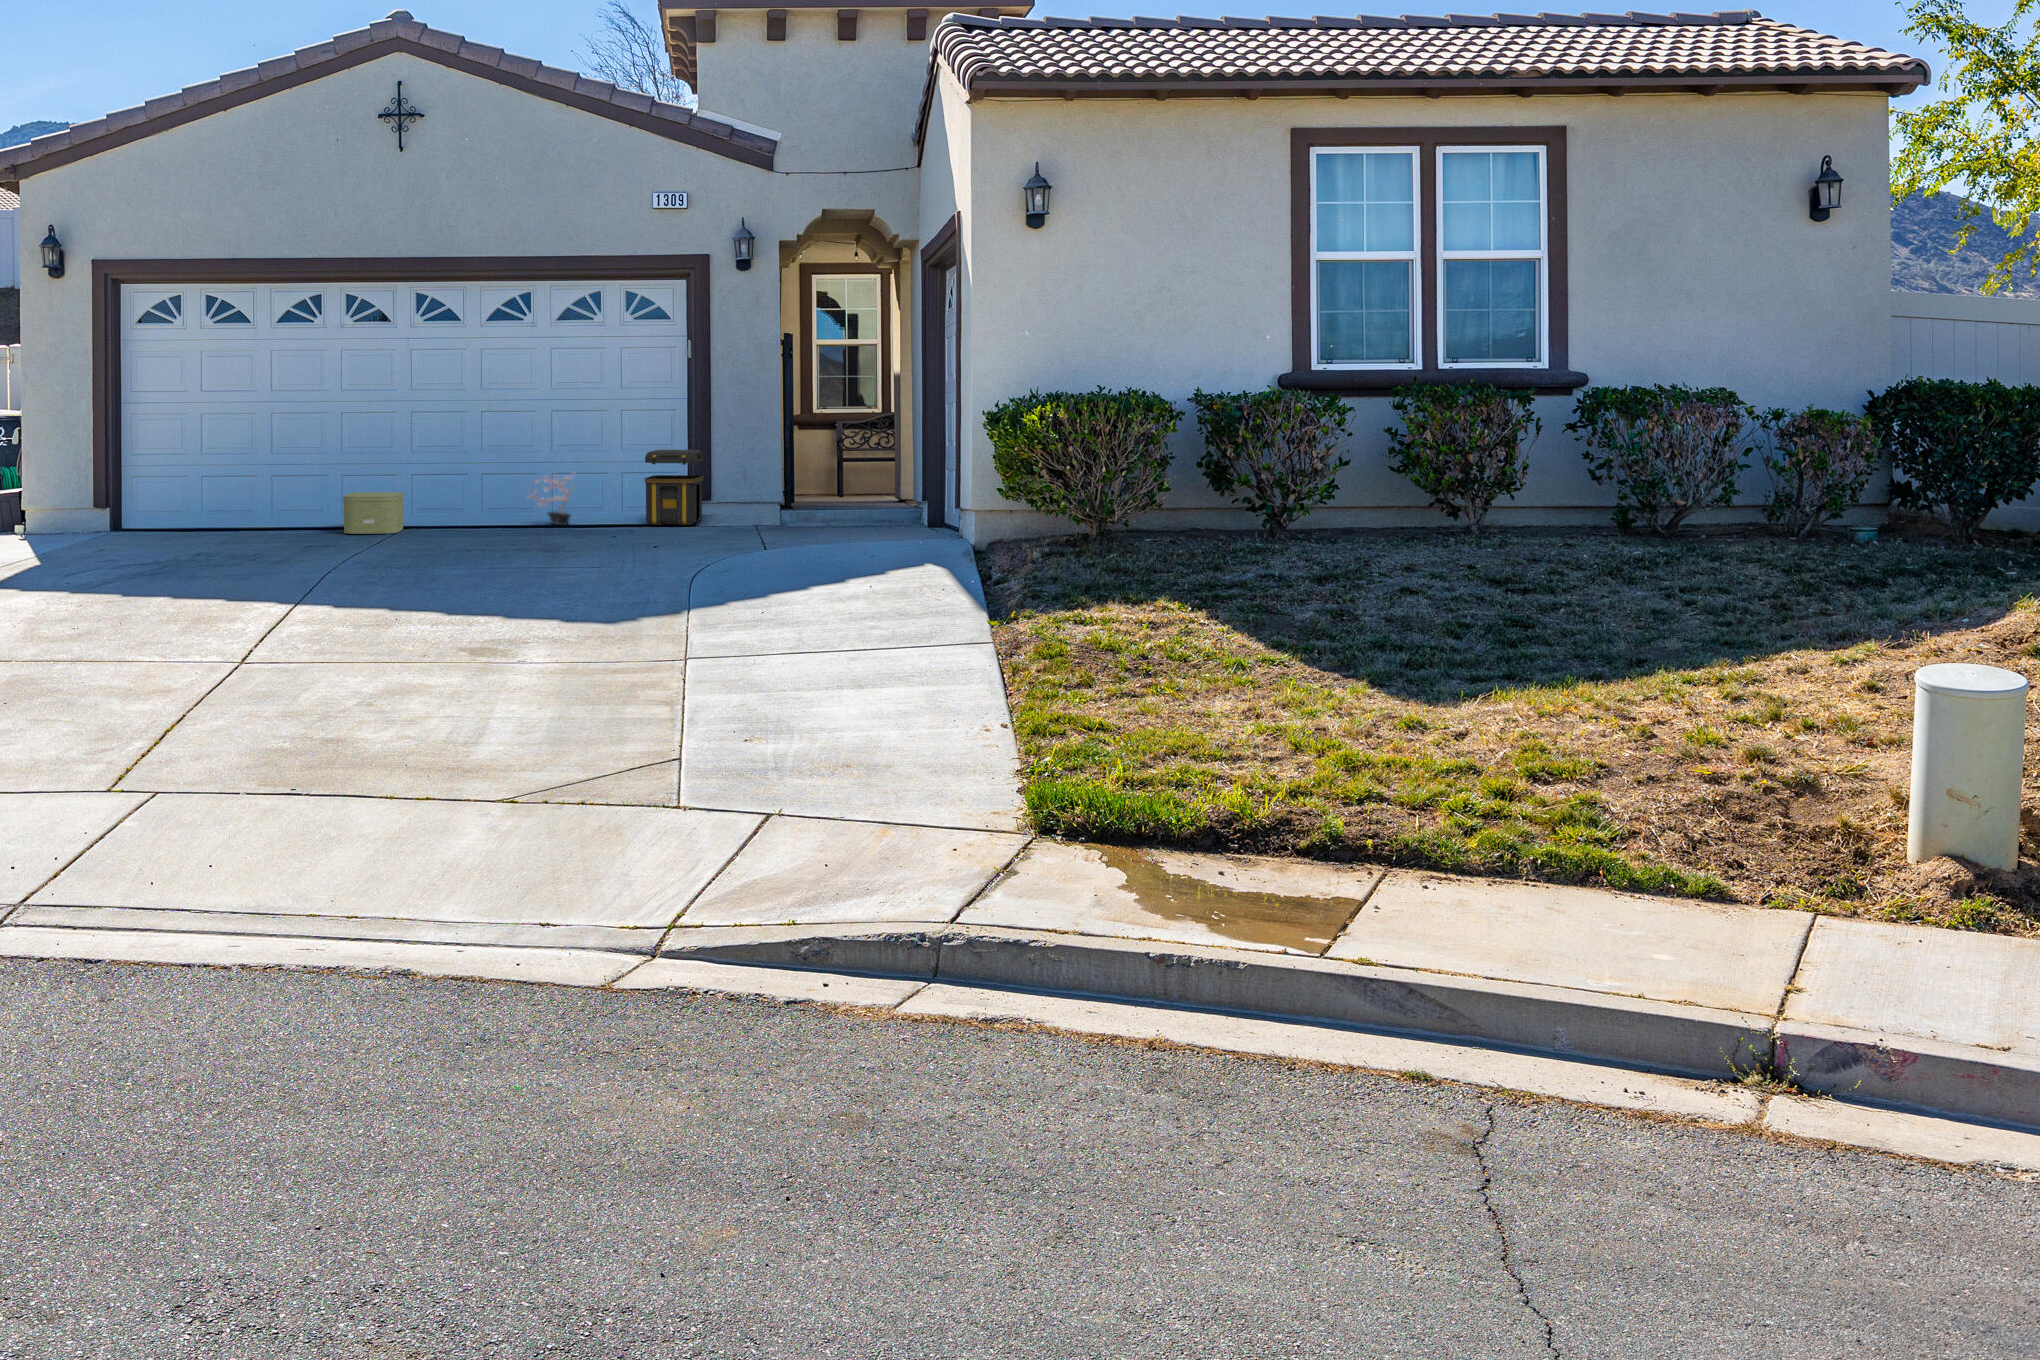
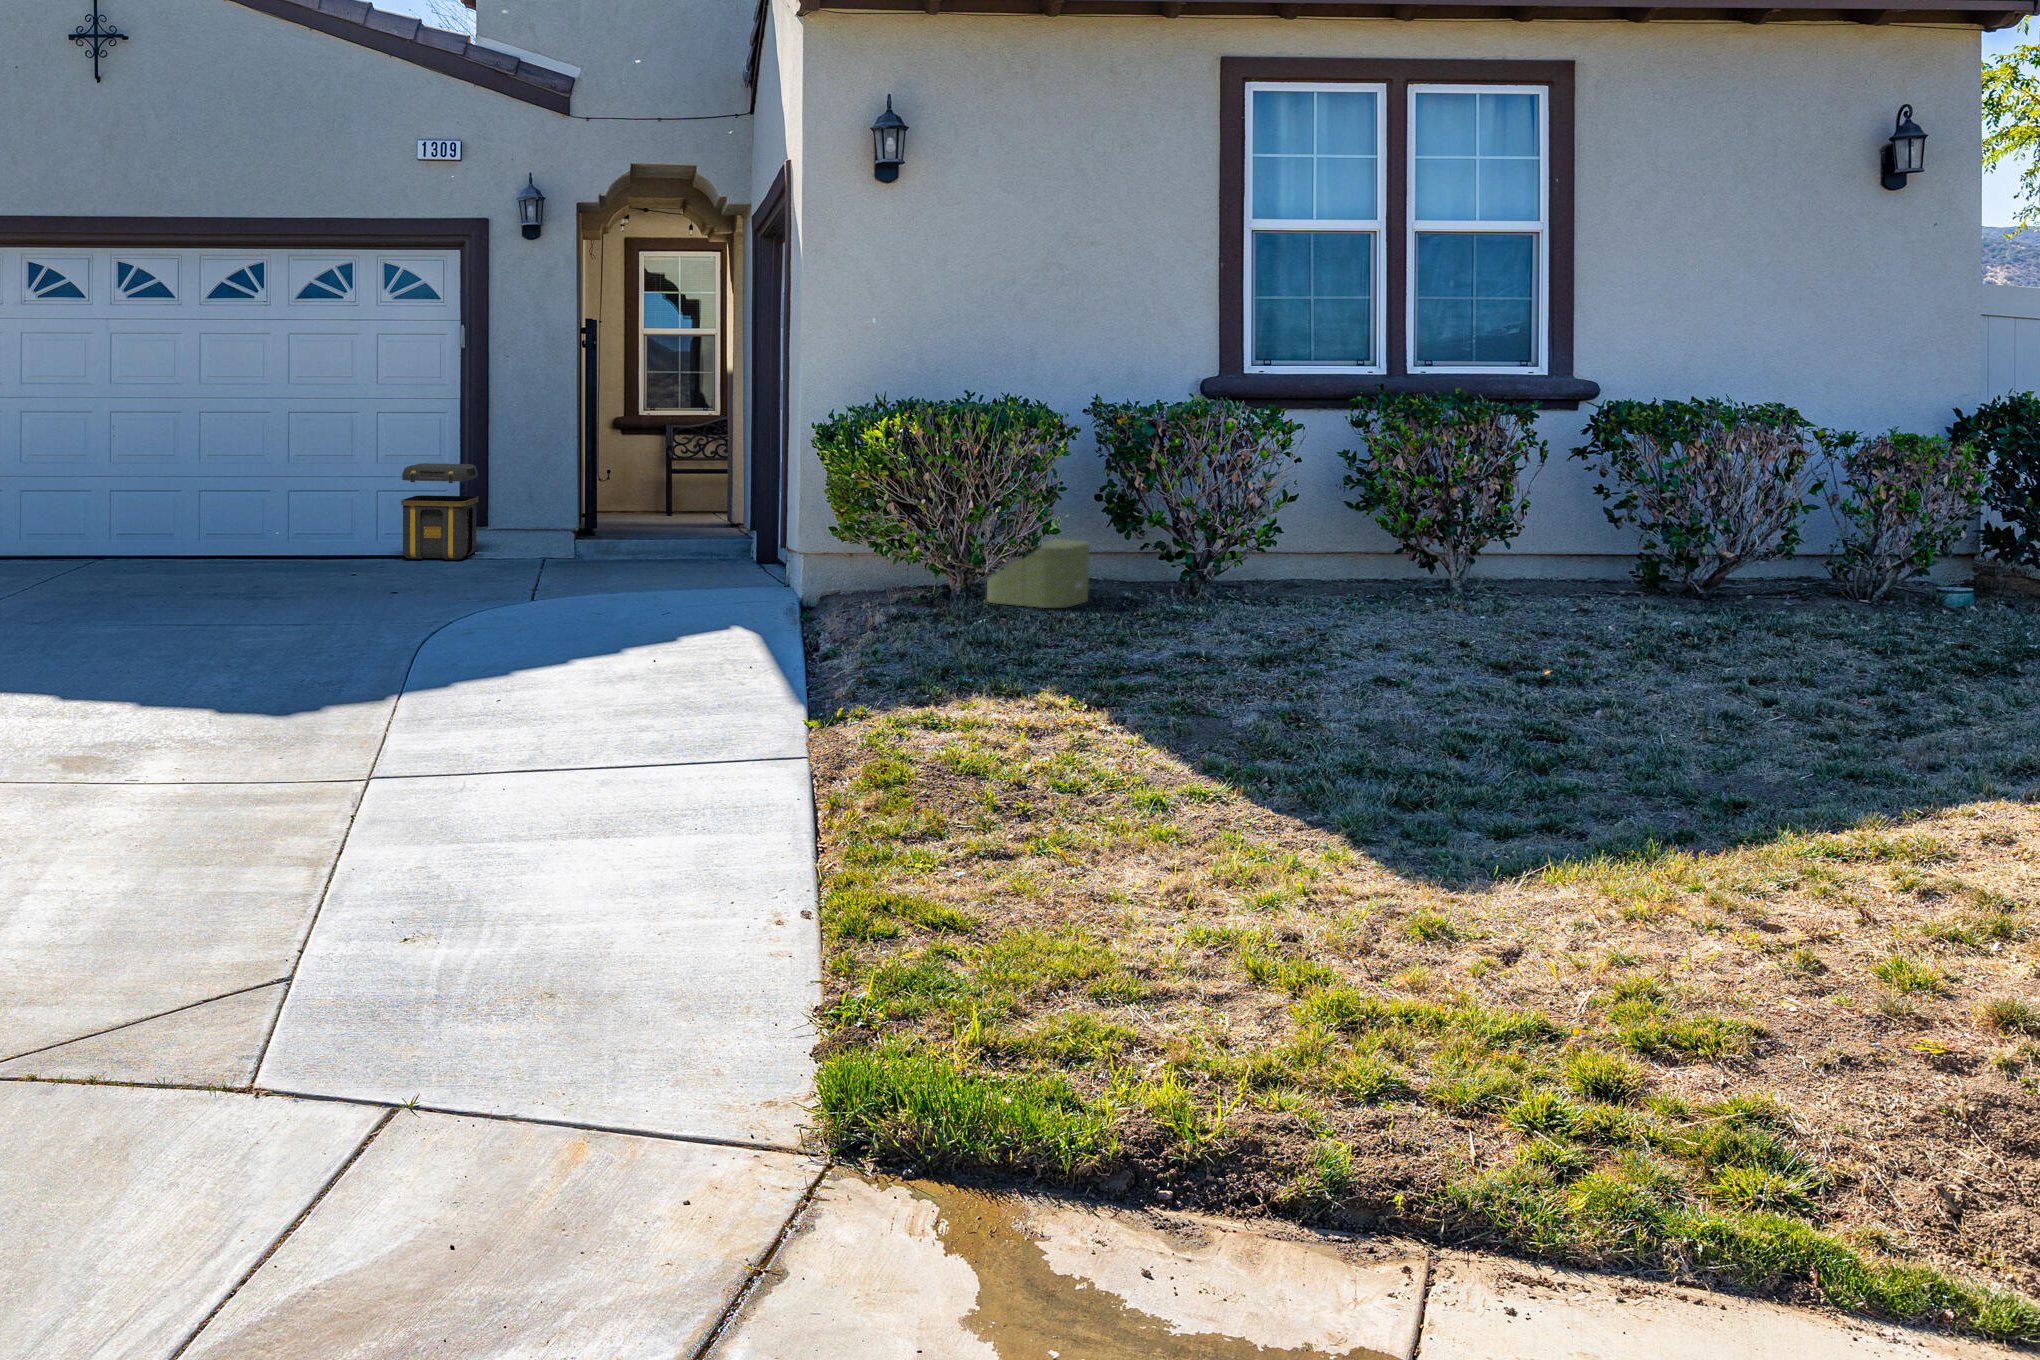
potted plant: present [531,476,572,526] -> none [249,488,319,558]
storage box: present [343,492,403,534] -> present [987,539,1090,608]

